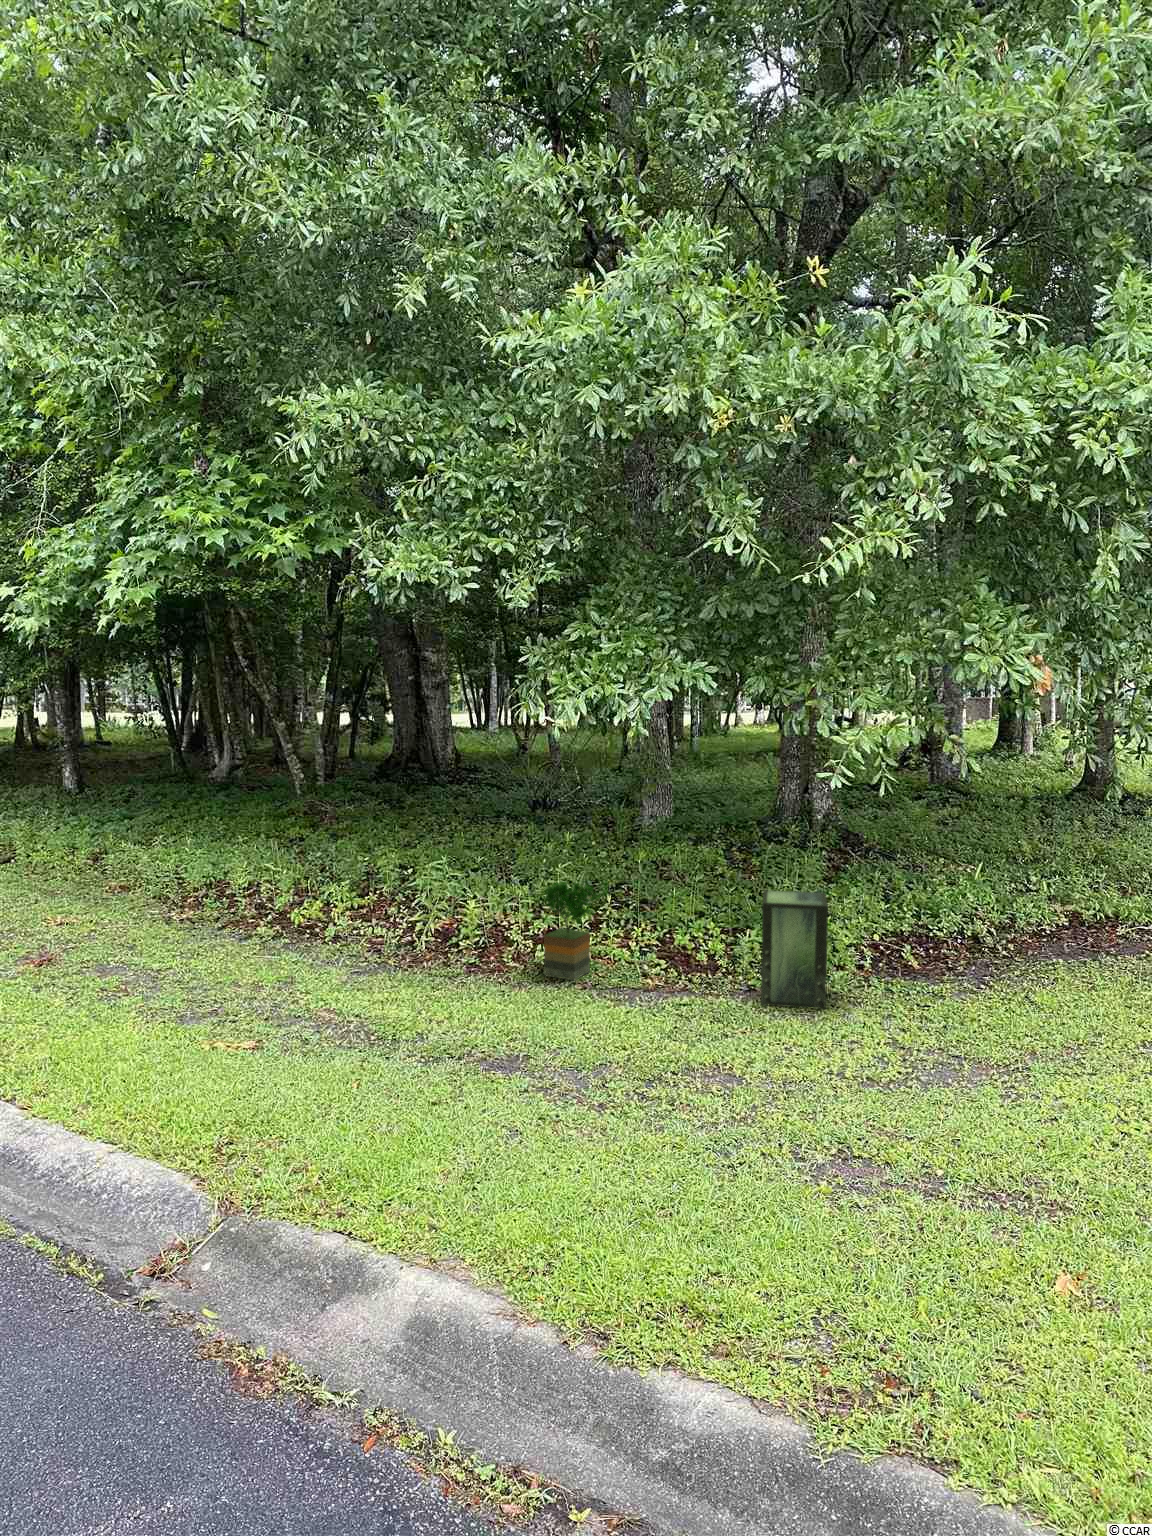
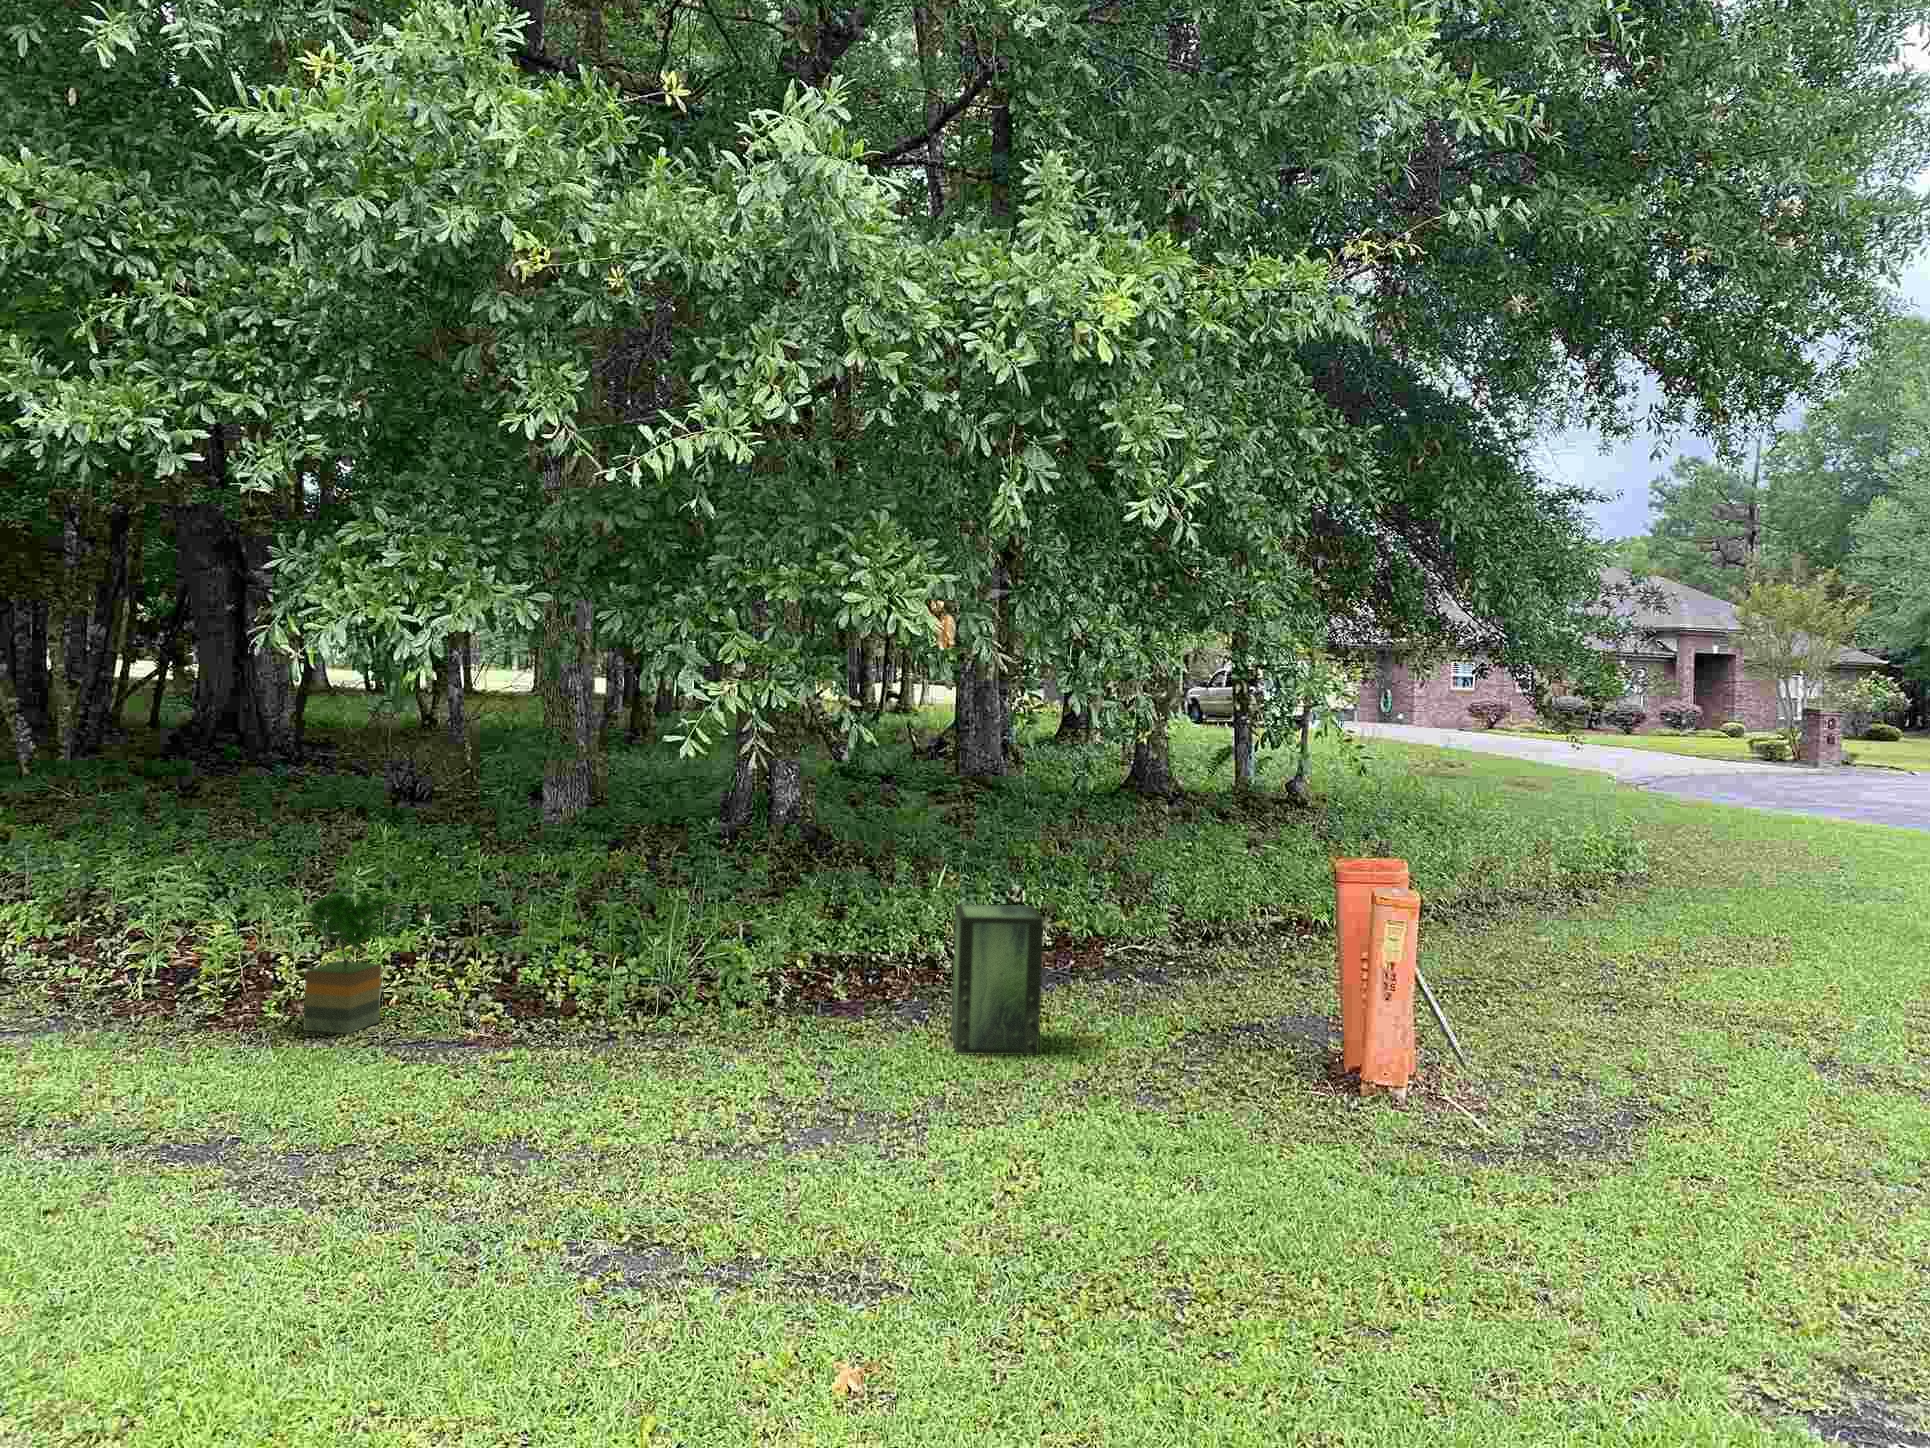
storage box: present [761,890,828,1009] -> present [951,904,1043,1055]

